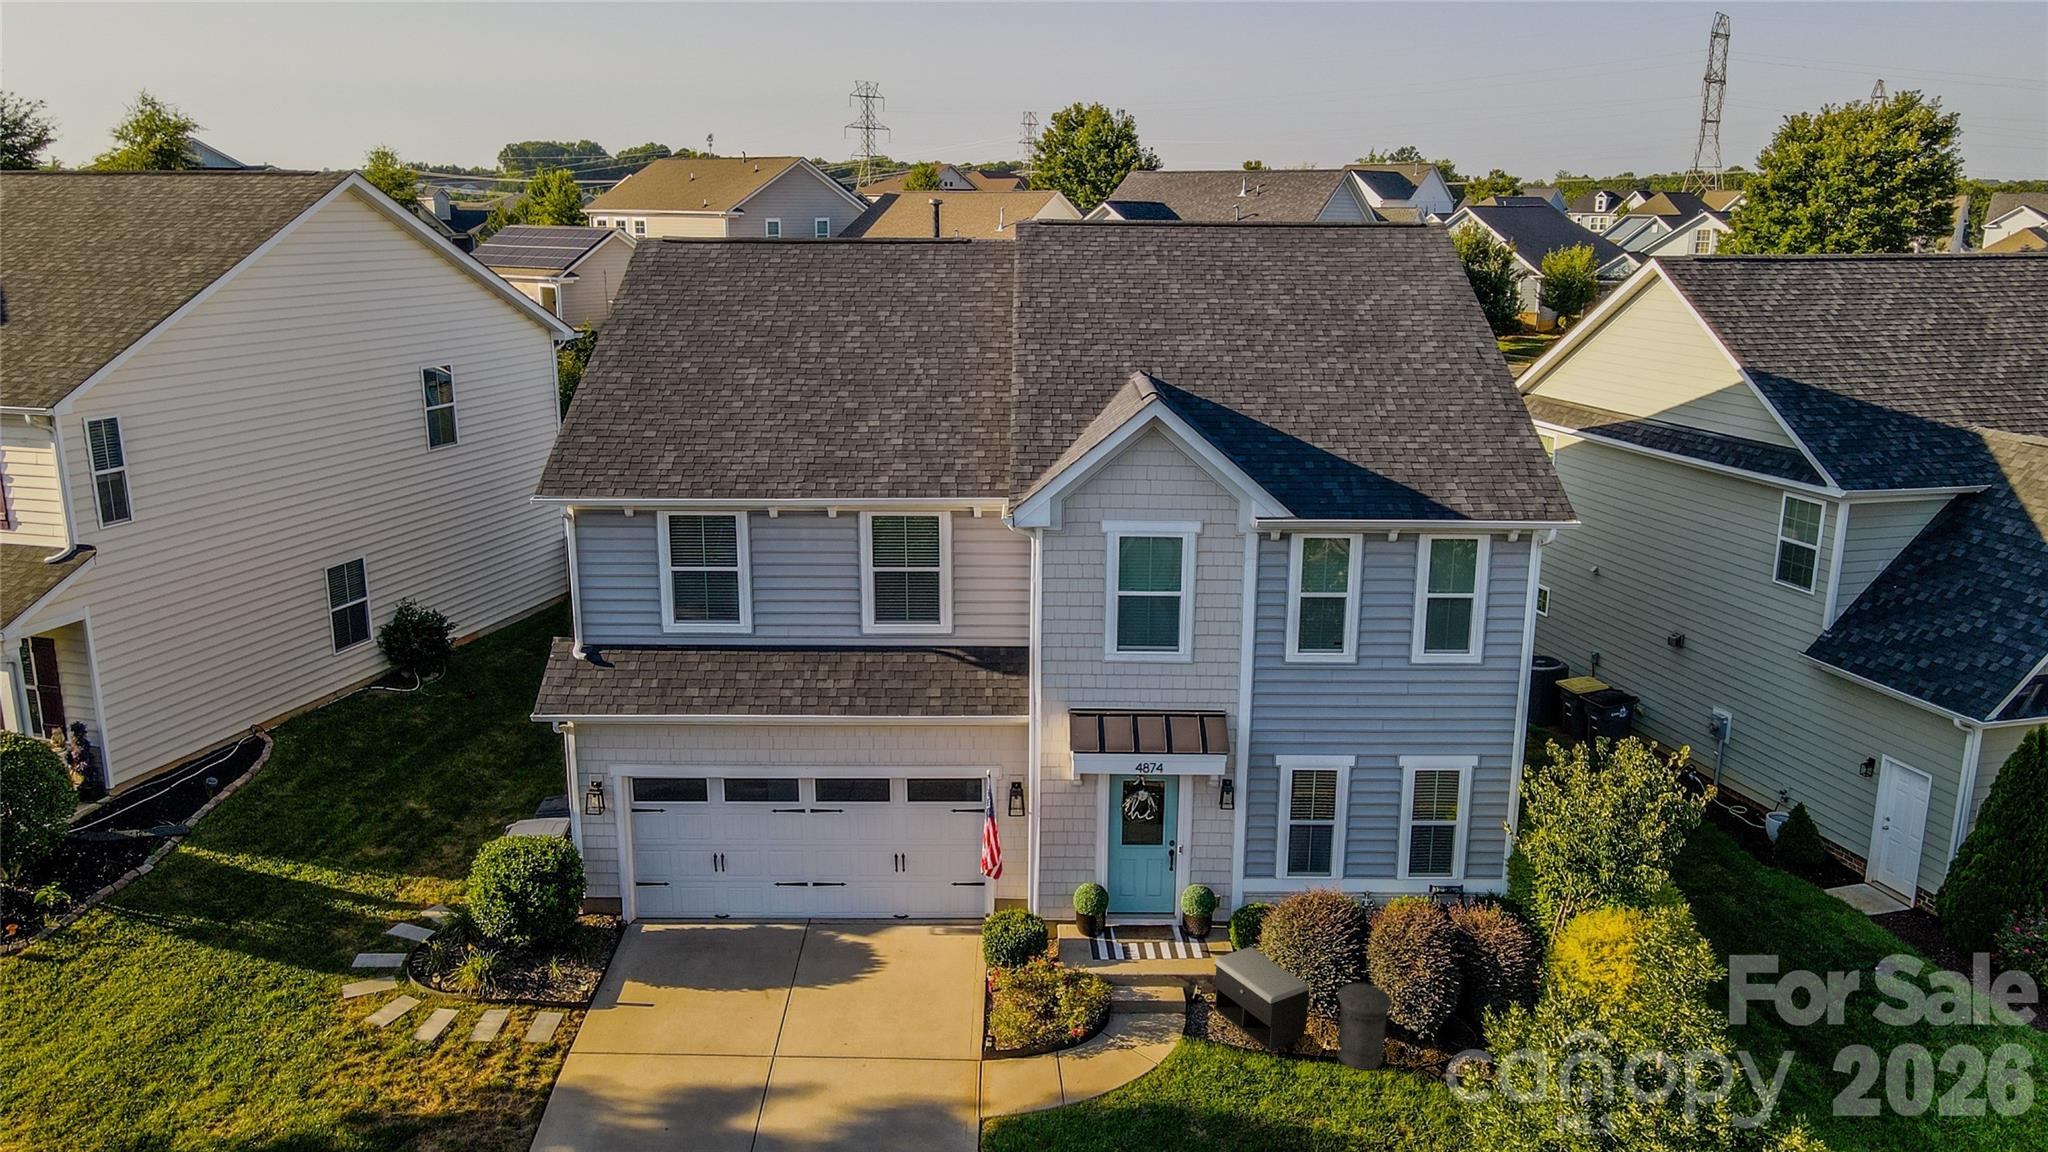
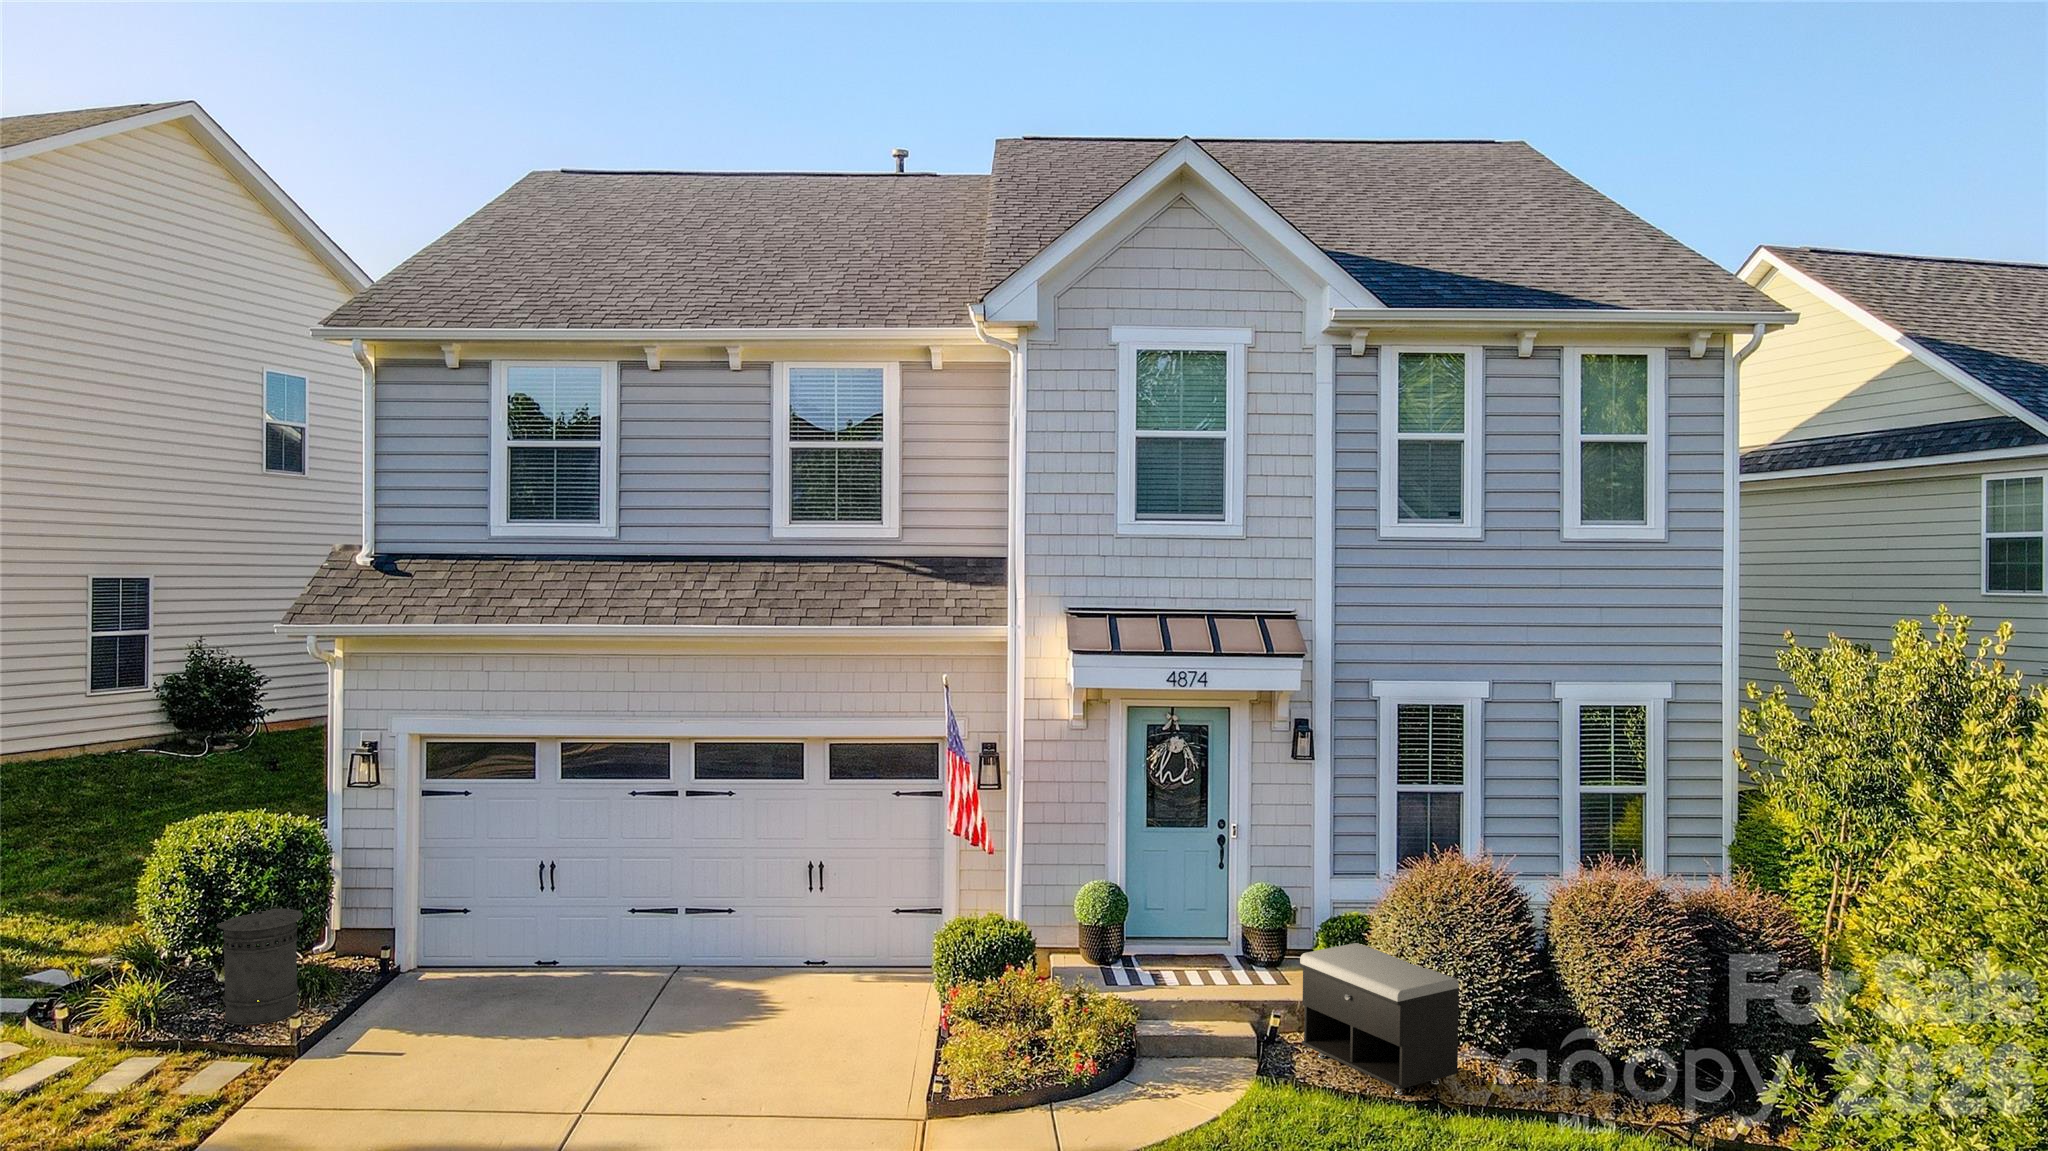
trash can: present [1336,984,1392,1070] -> present [217,909,303,1025]

